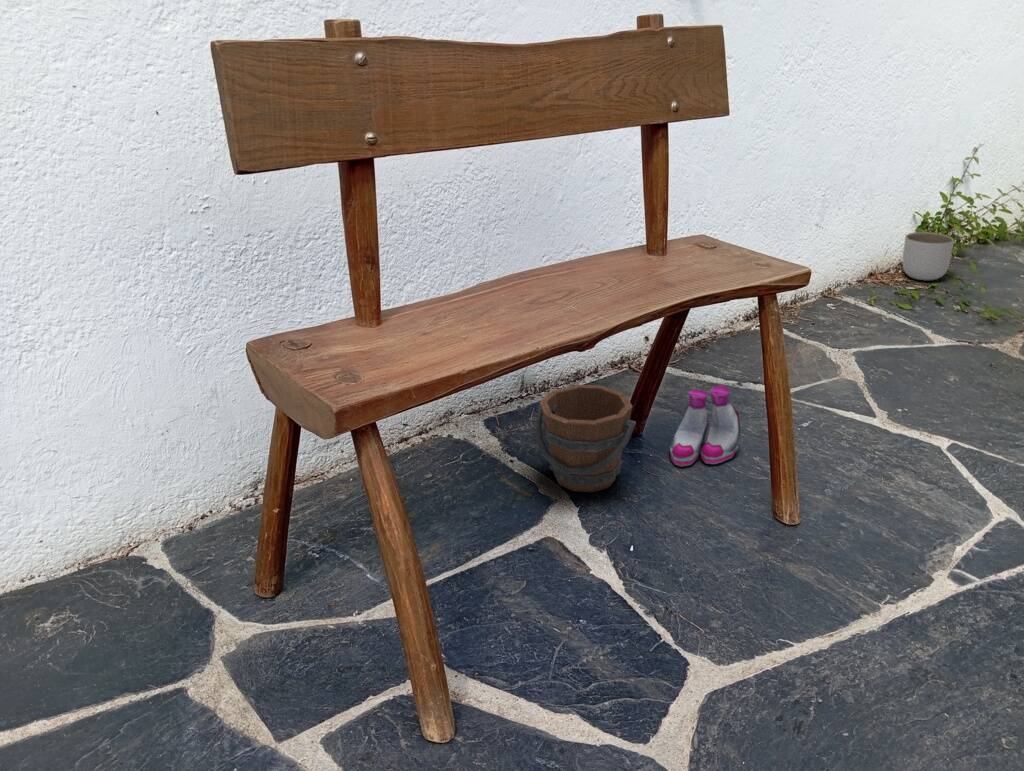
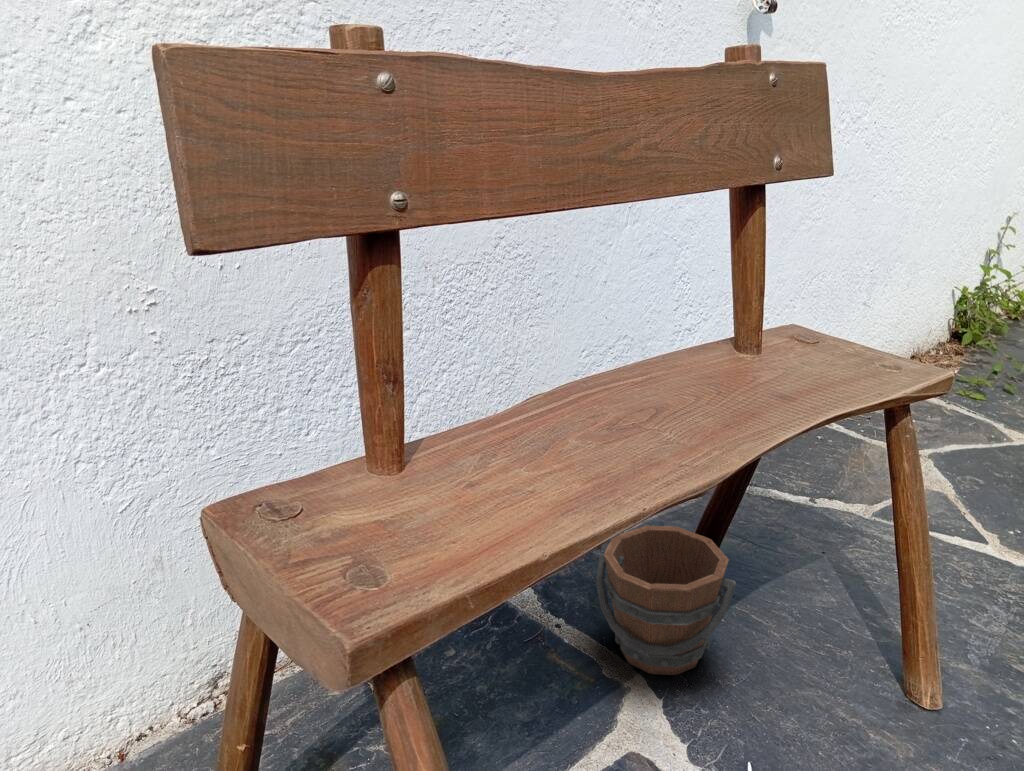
planter: present [903,232,954,281] -> none [943,308,1003,362]
boots: present [670,385,740,466] -> none [759,520,846,629]

